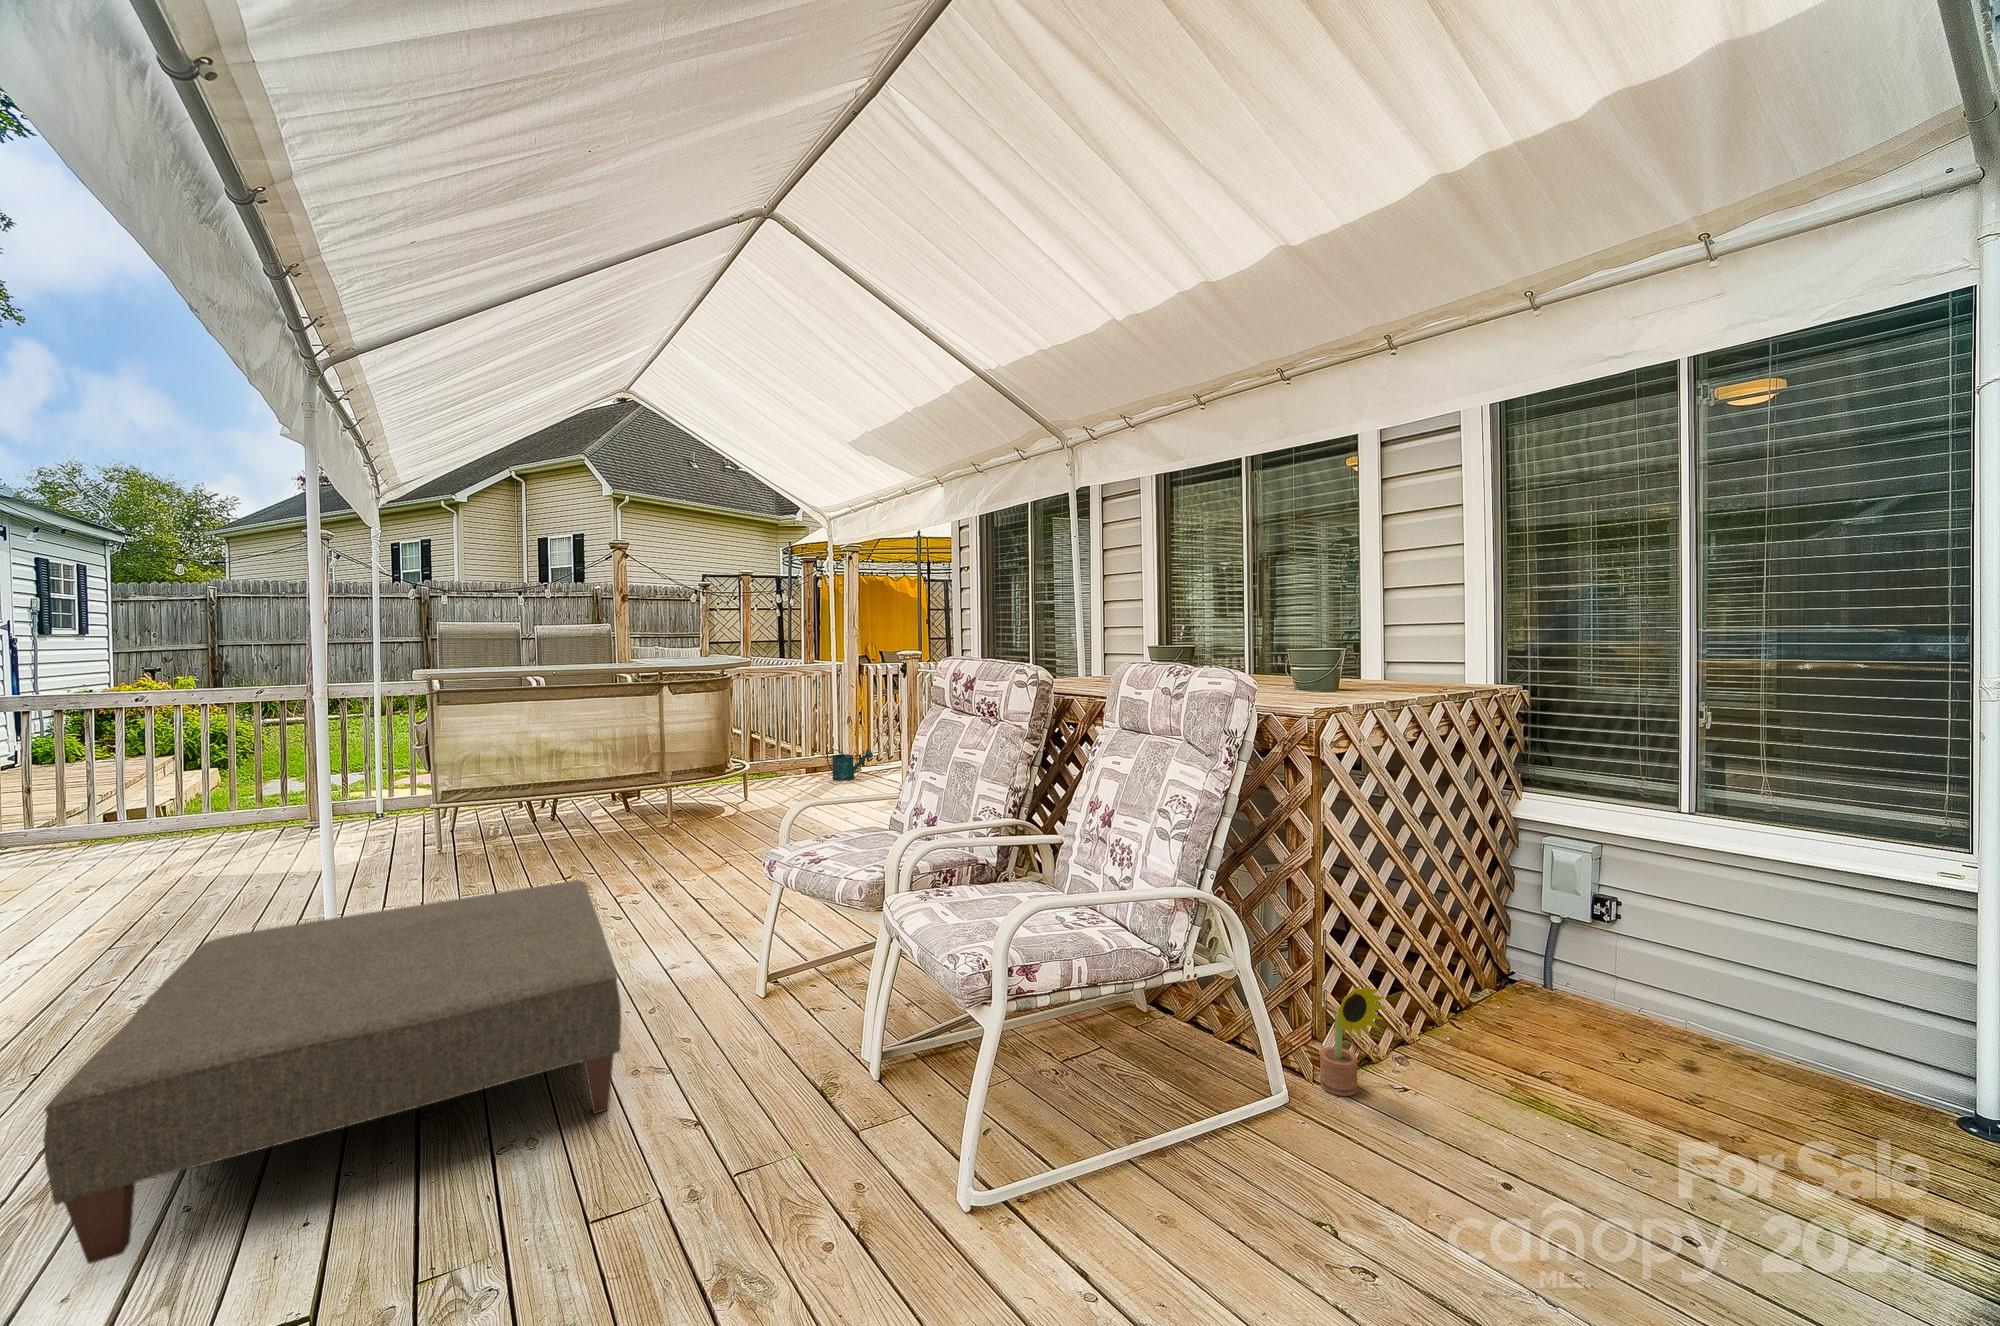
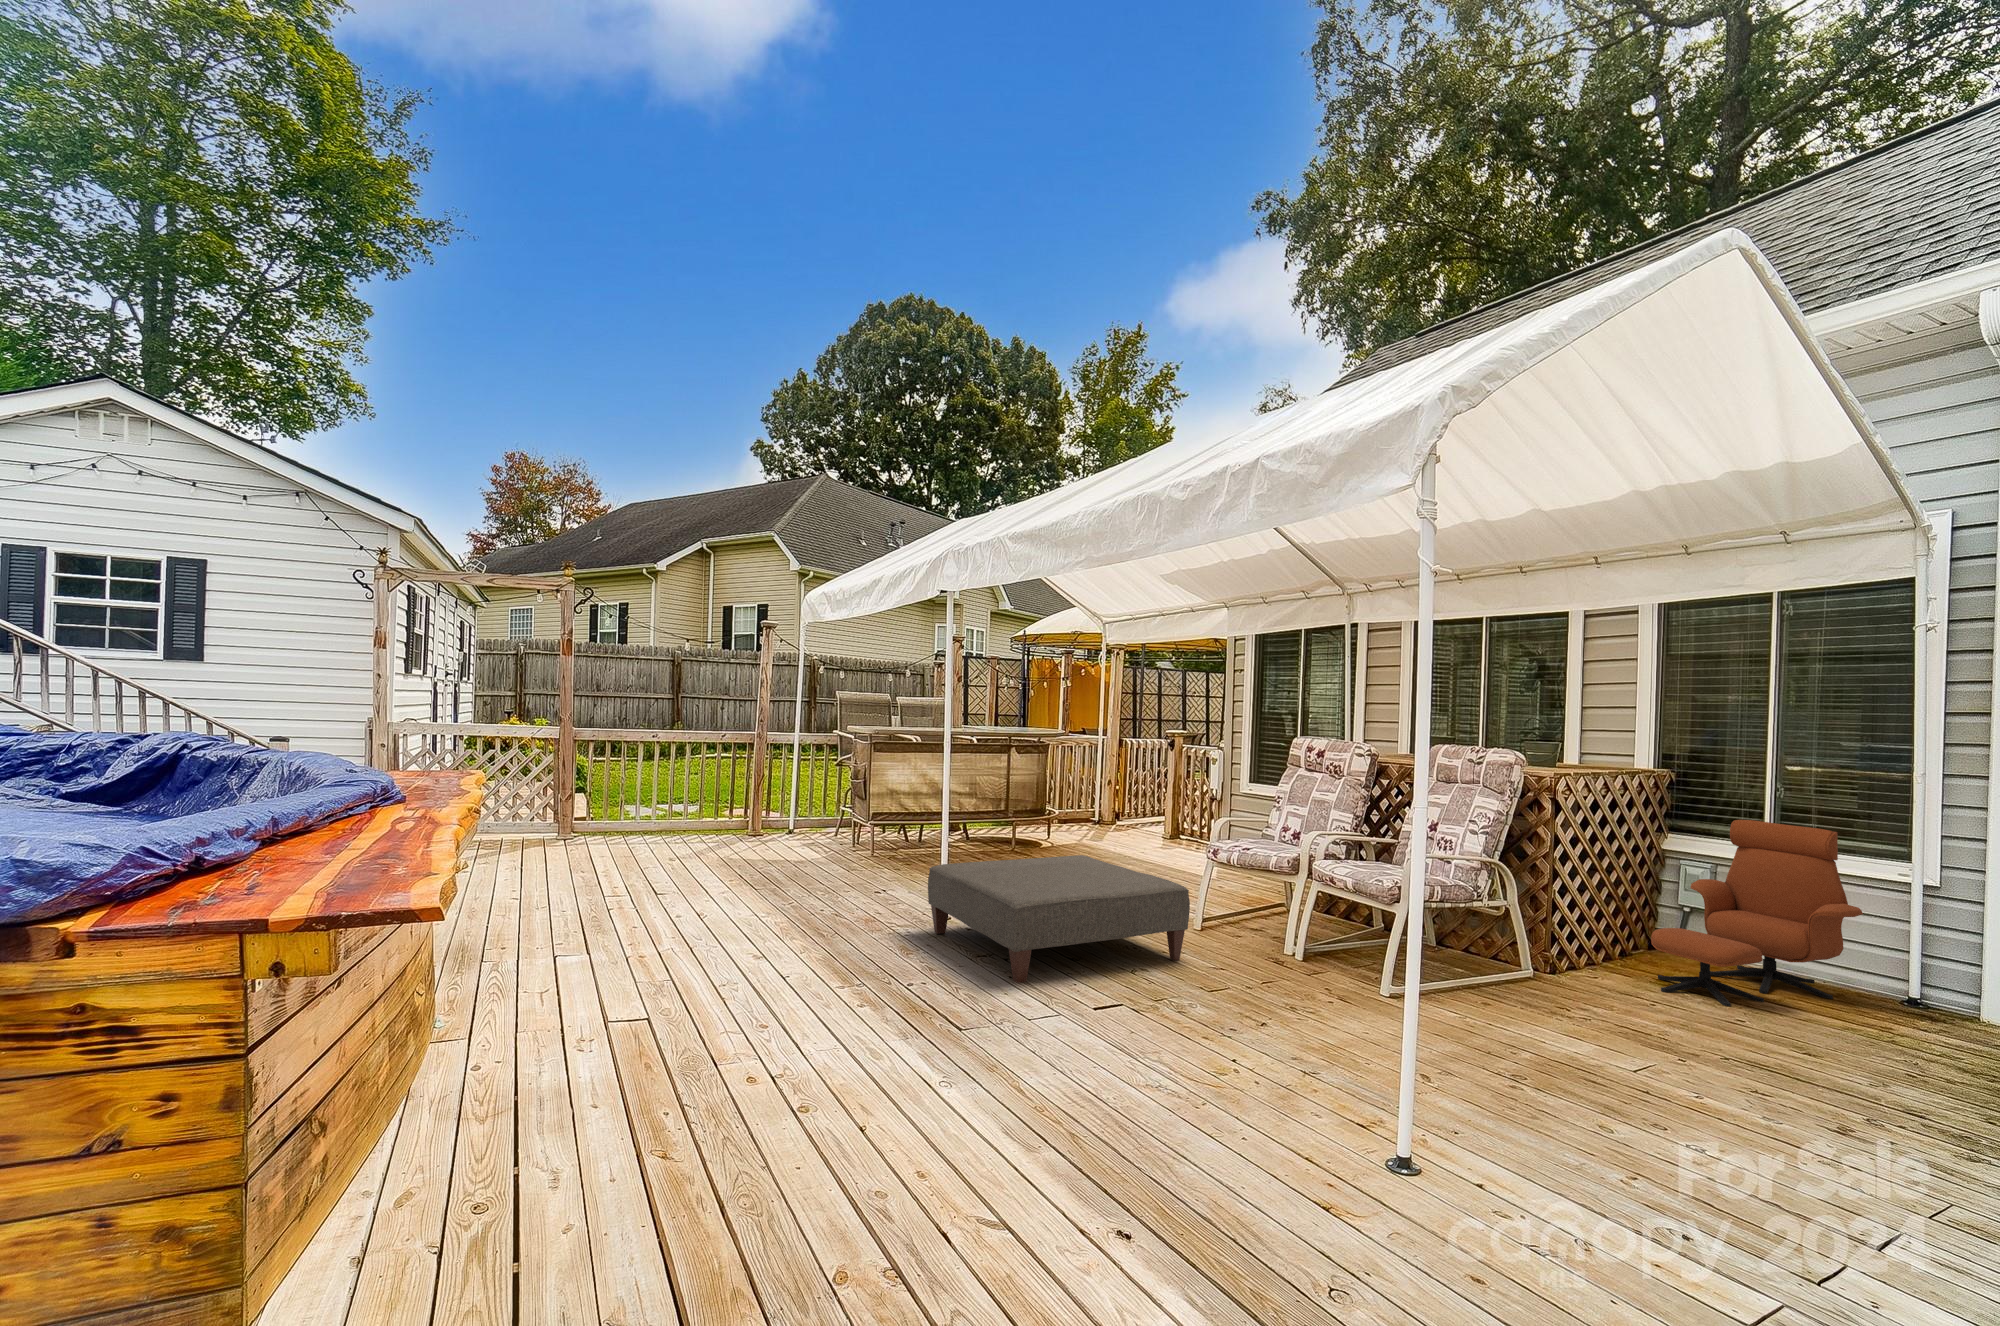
watering can: present [826,749,873,781] -> none [1070,802,1108,828]
lounge chair: none [1487,772,1885,1180] -> present [1651,820,1863,1007]
decorative plant: present [1320,986,1386,1096] -> none [1558,917,1597,978]

